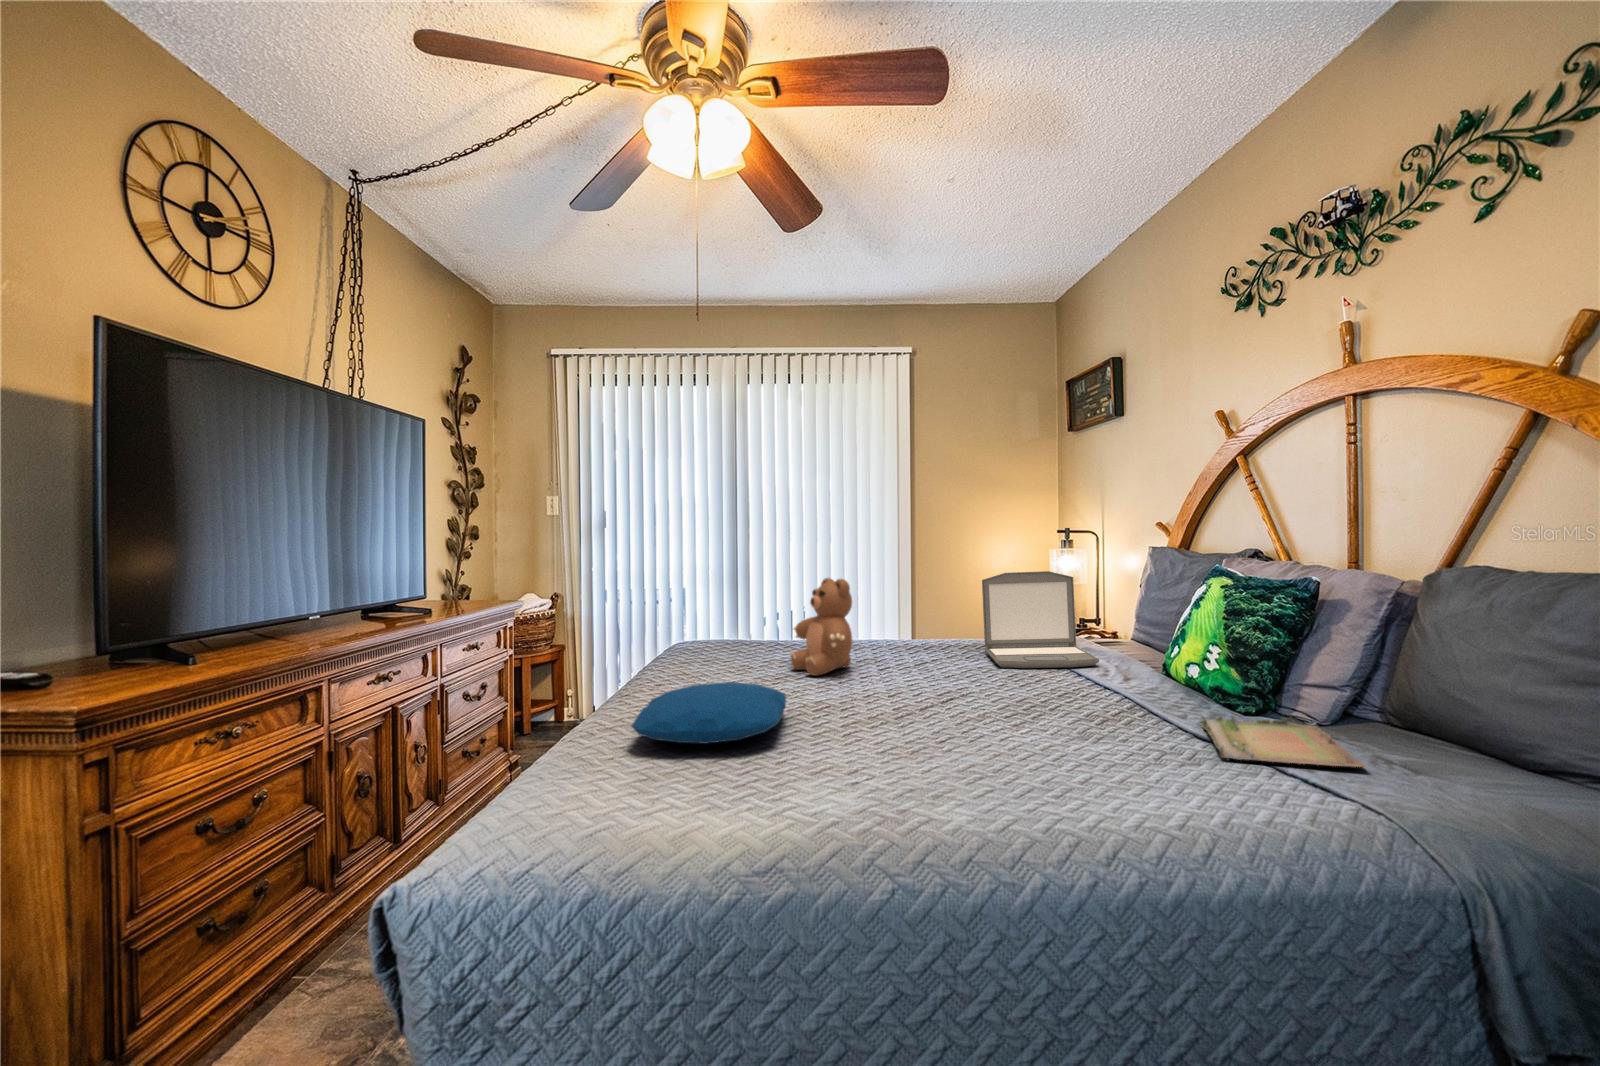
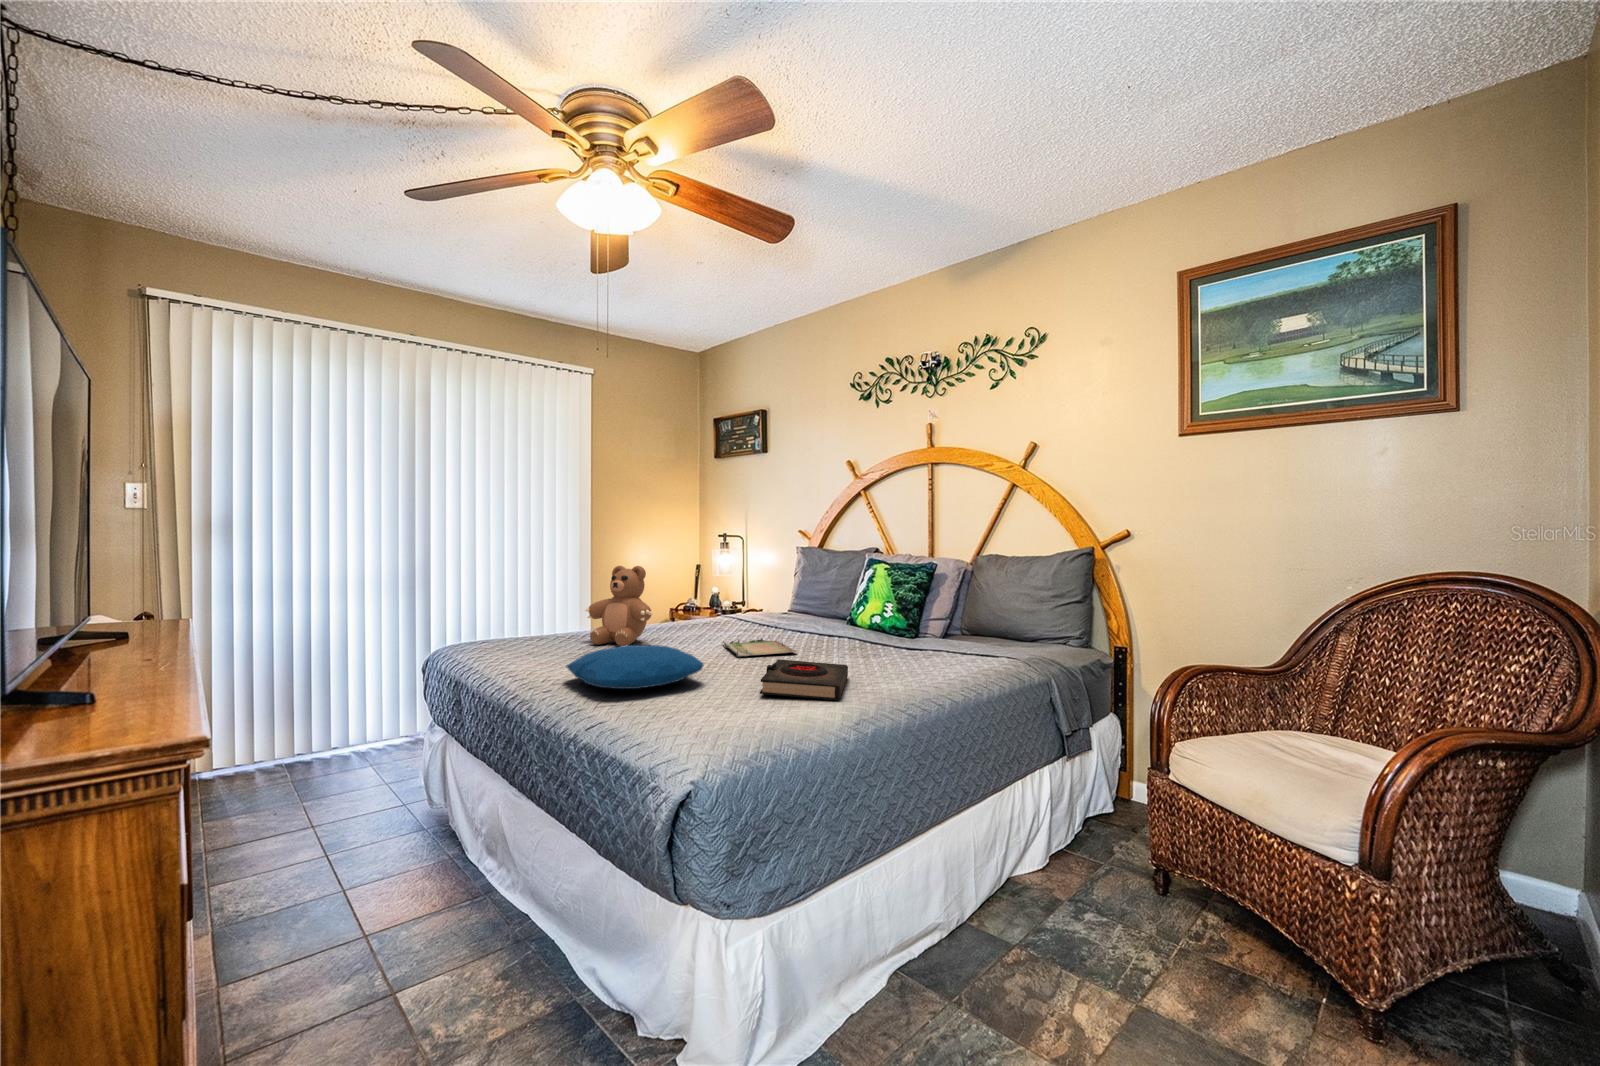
laptop: present [982,571,1099,668] -> none [717,562,802,631]
tray: present [1201,716,1366,767] -> present [723,639,797,657]
book: none [783,729,973,823] -> present [759,659,848,700]

